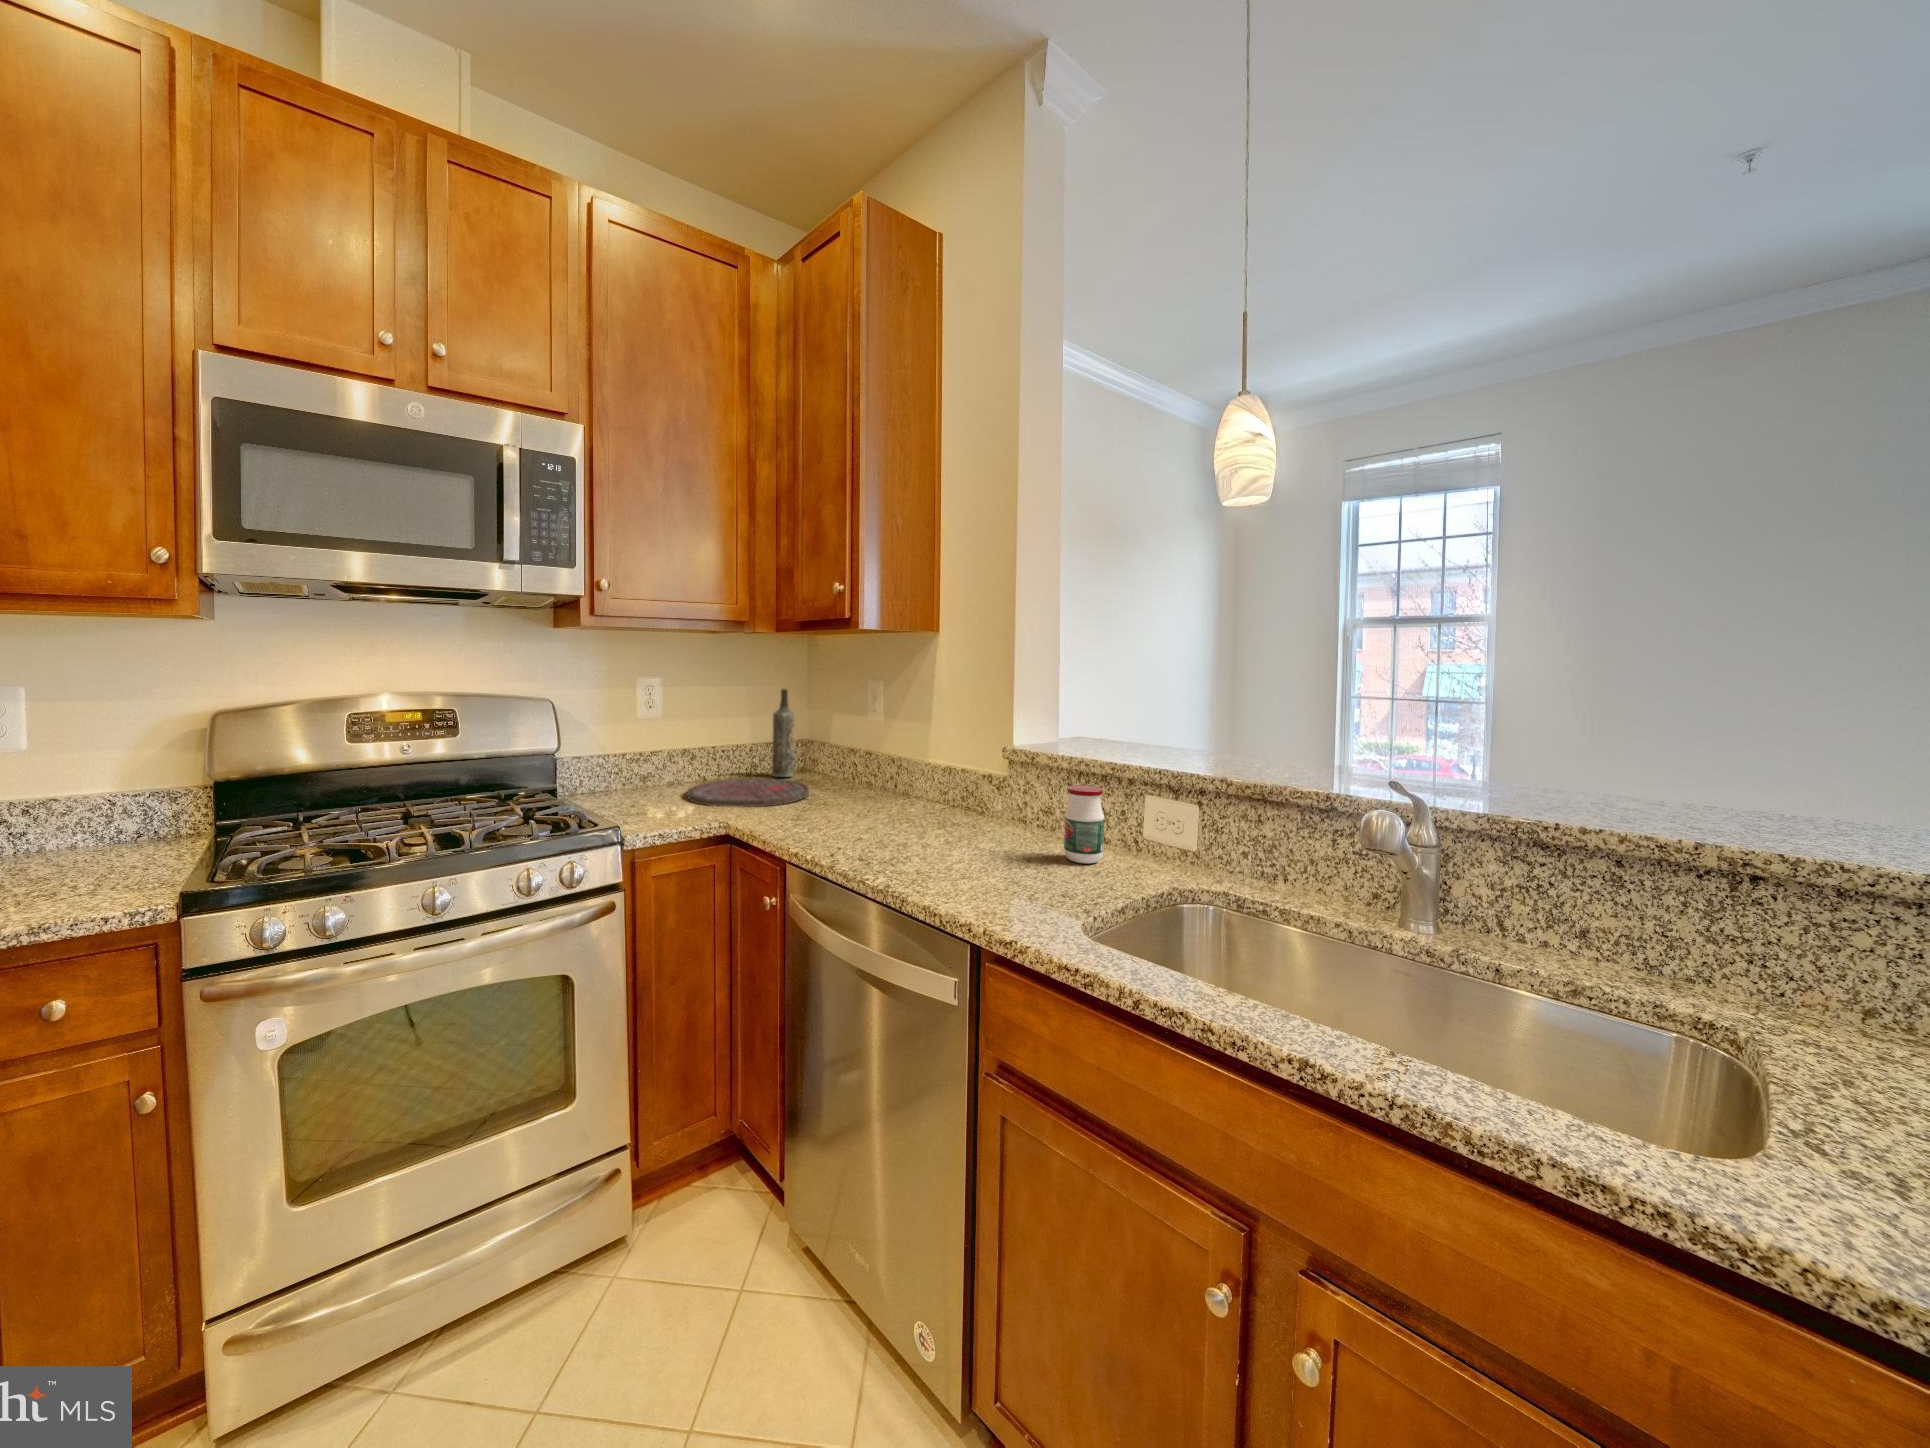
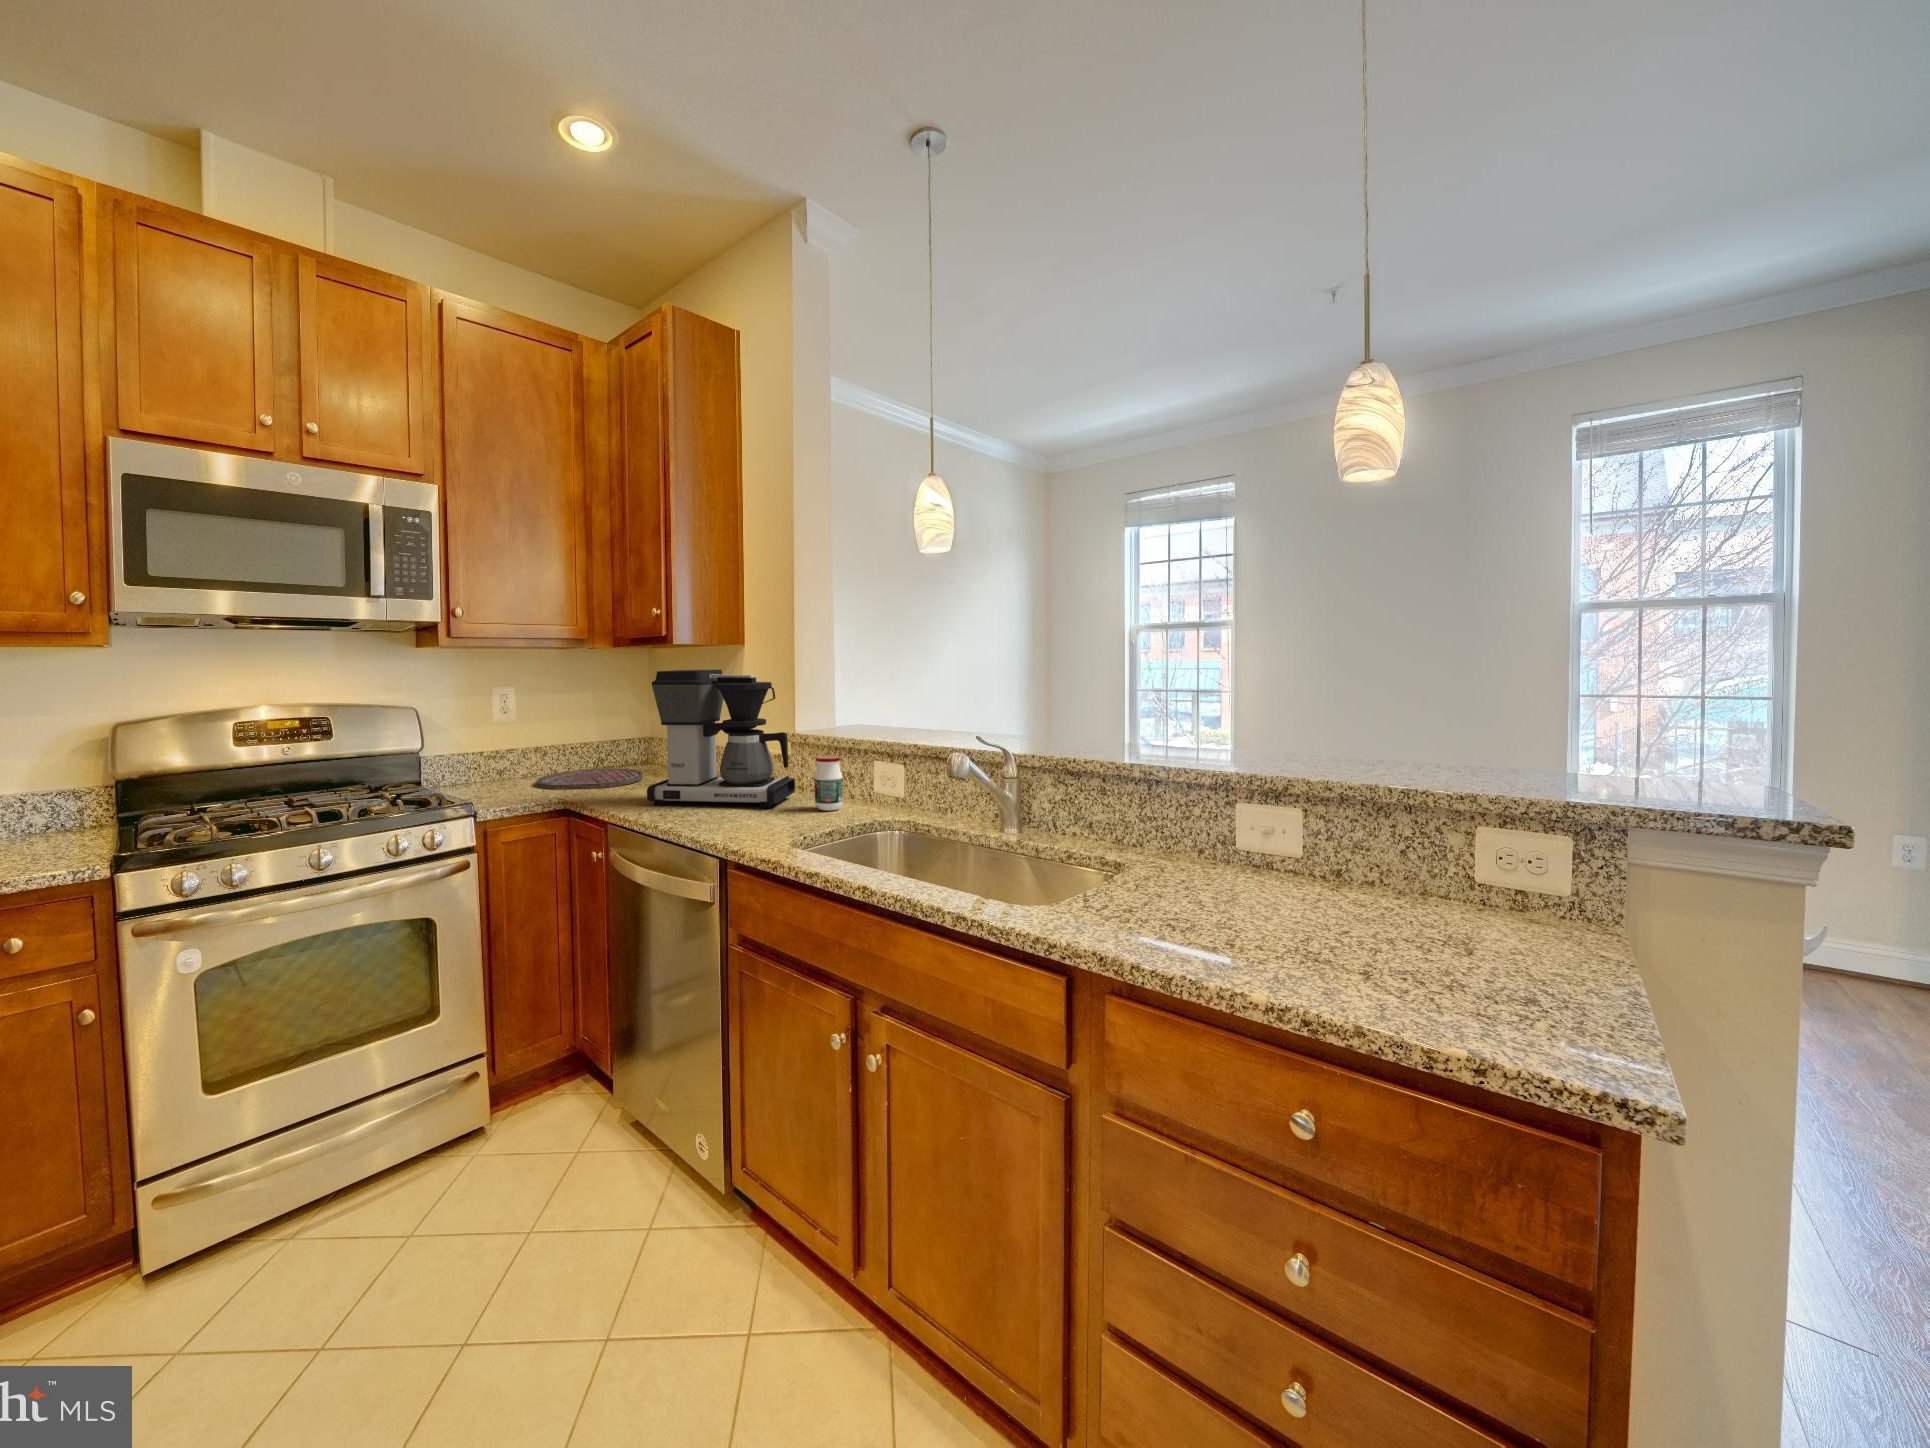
coffee maker: none [834,662,1021,854] -> present [647,670,795,808]
bottle: present [772,688,795,777] -> none [616,694,636,768]

